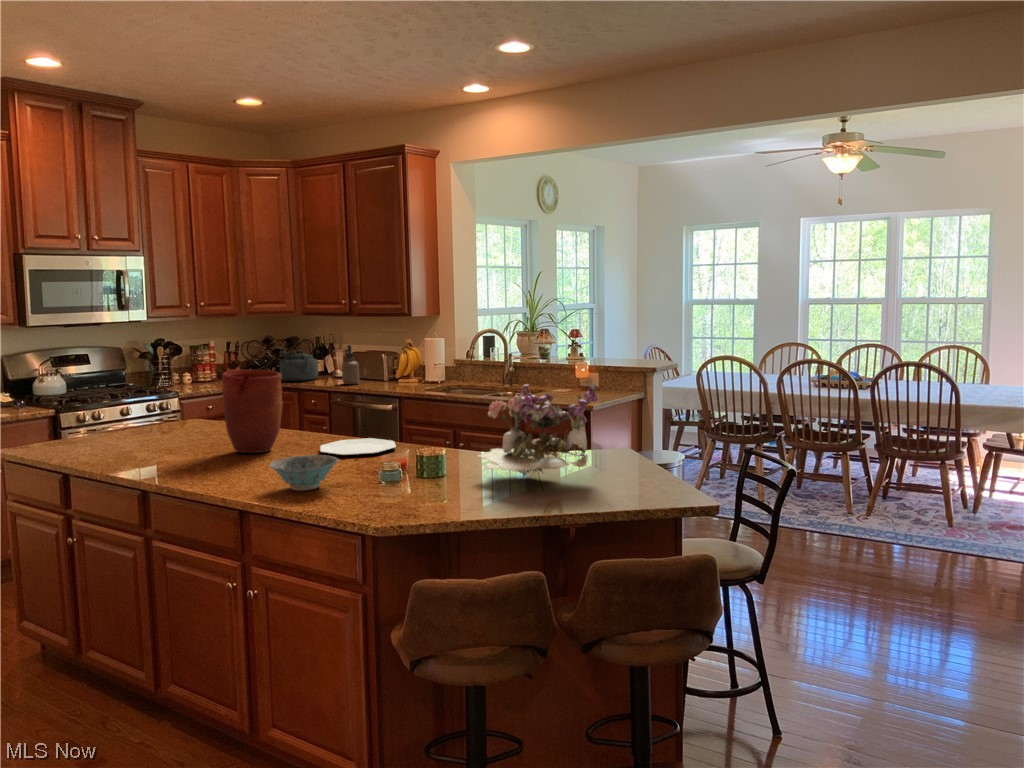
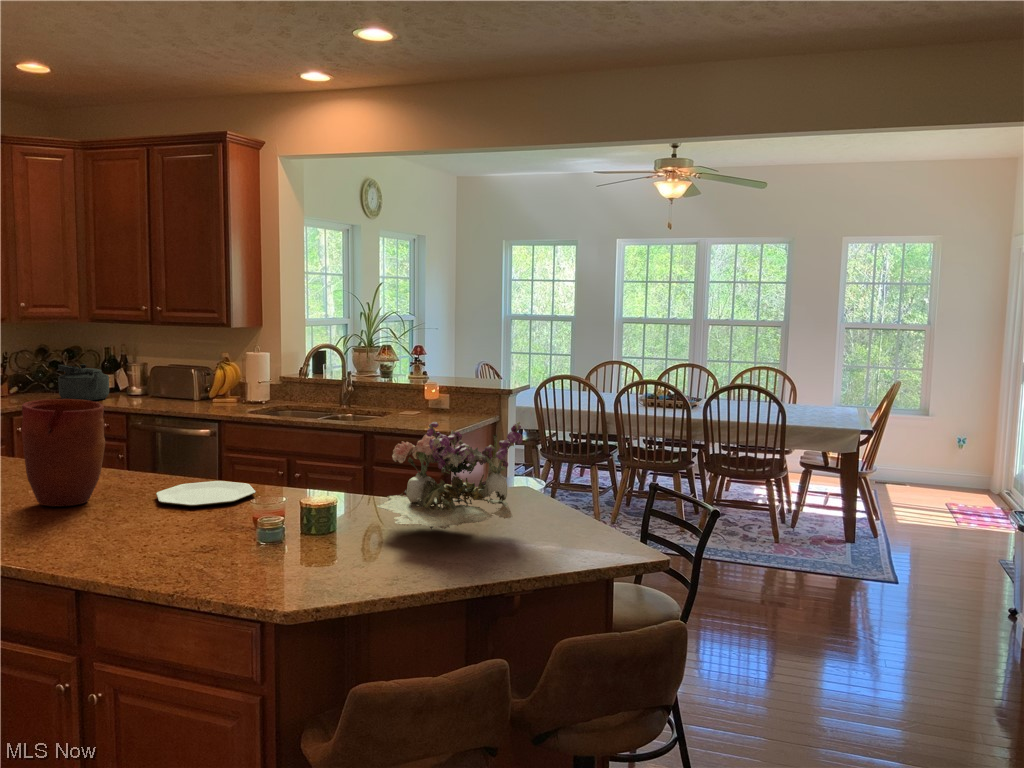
soap dispenser: present [342,345,359,384] -> none [143,360,165,406]
ceramic bowl: present [270,455,338,491] -> none [114,513,207,562]

